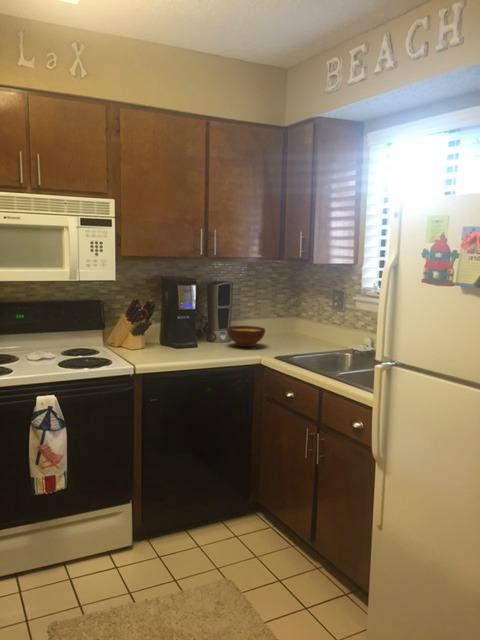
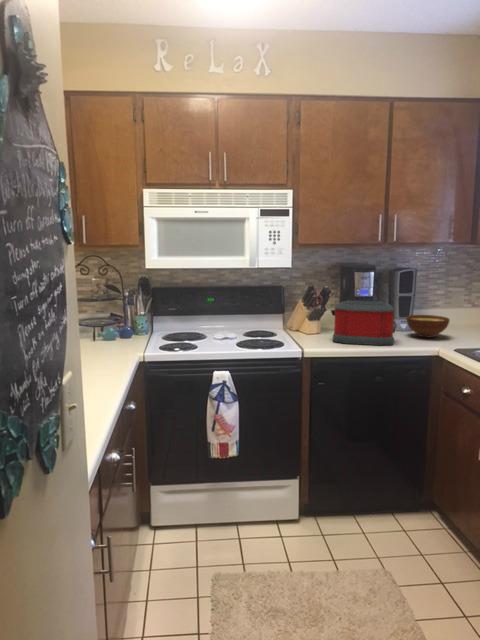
toaster: none [157,314,219,357] -> present [331,300,395,345]

